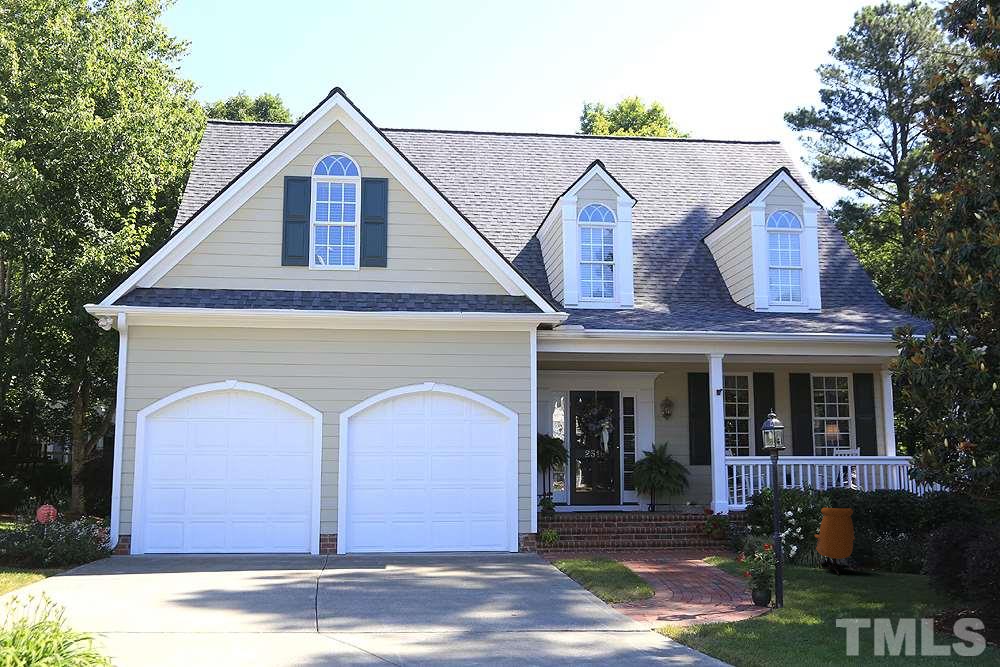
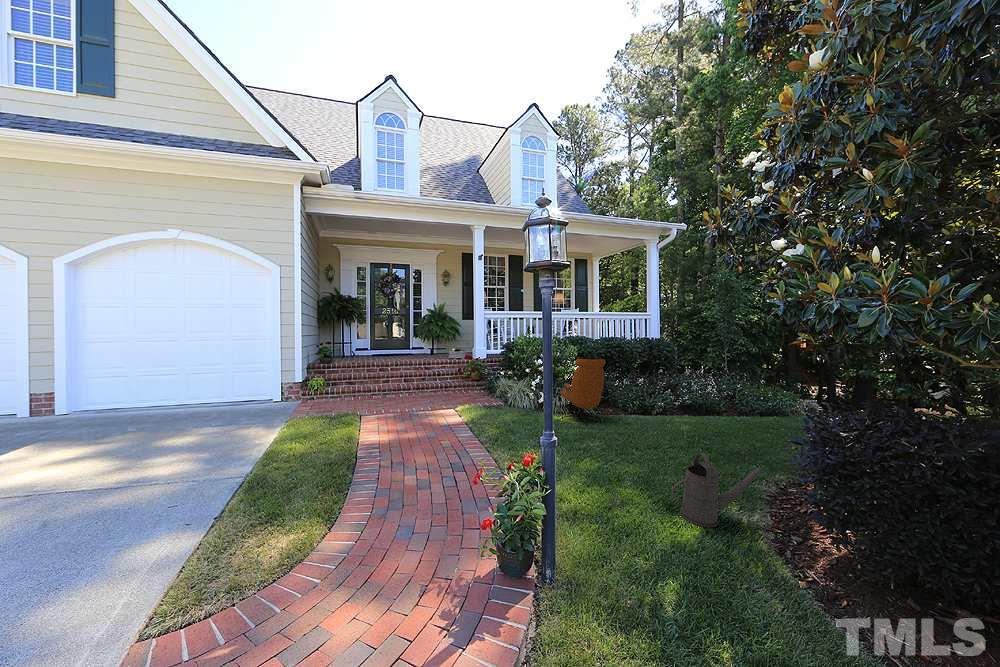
watering can: none [869,562,928,609] -> present [672,453,761,528]

